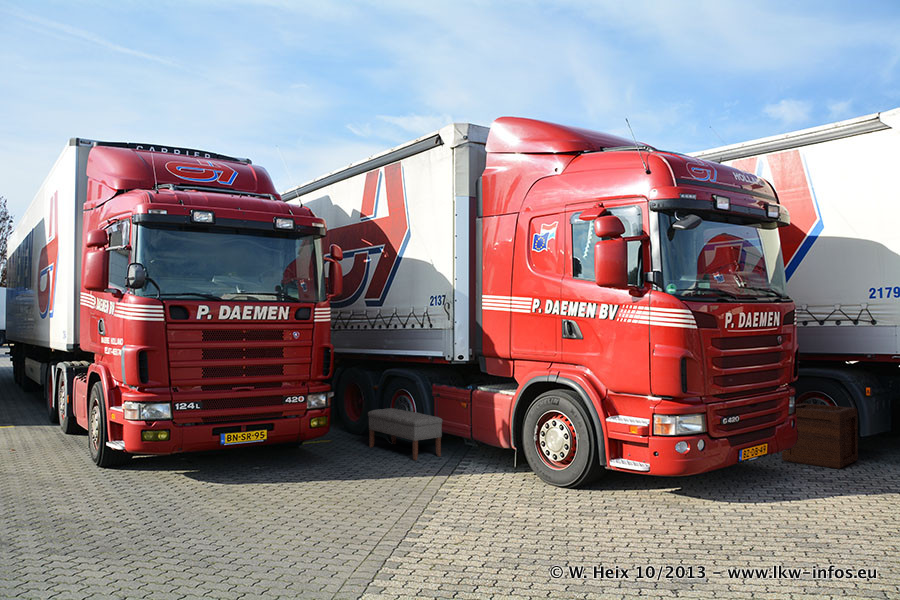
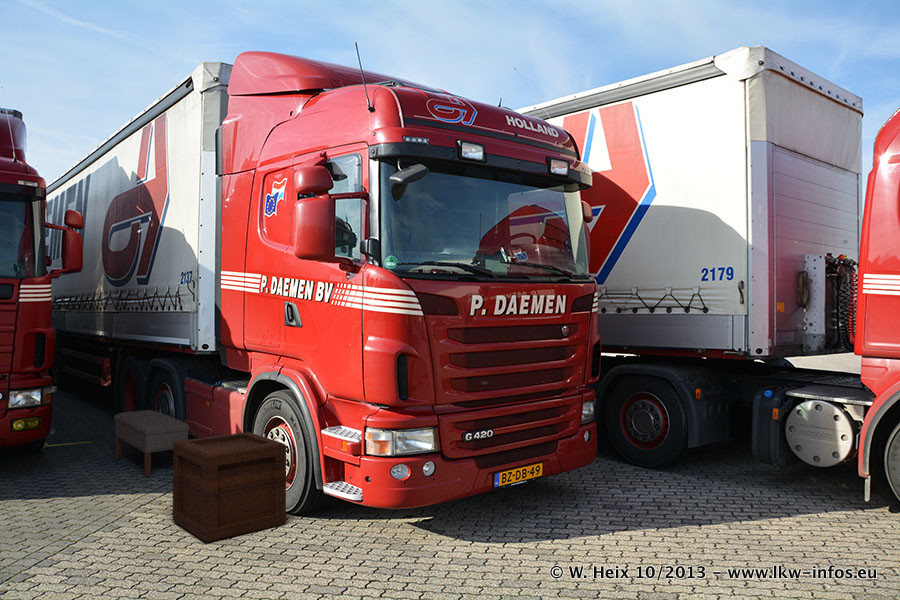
wooden crate: present [782,403,858,469] -> present [173,432,286,542]

